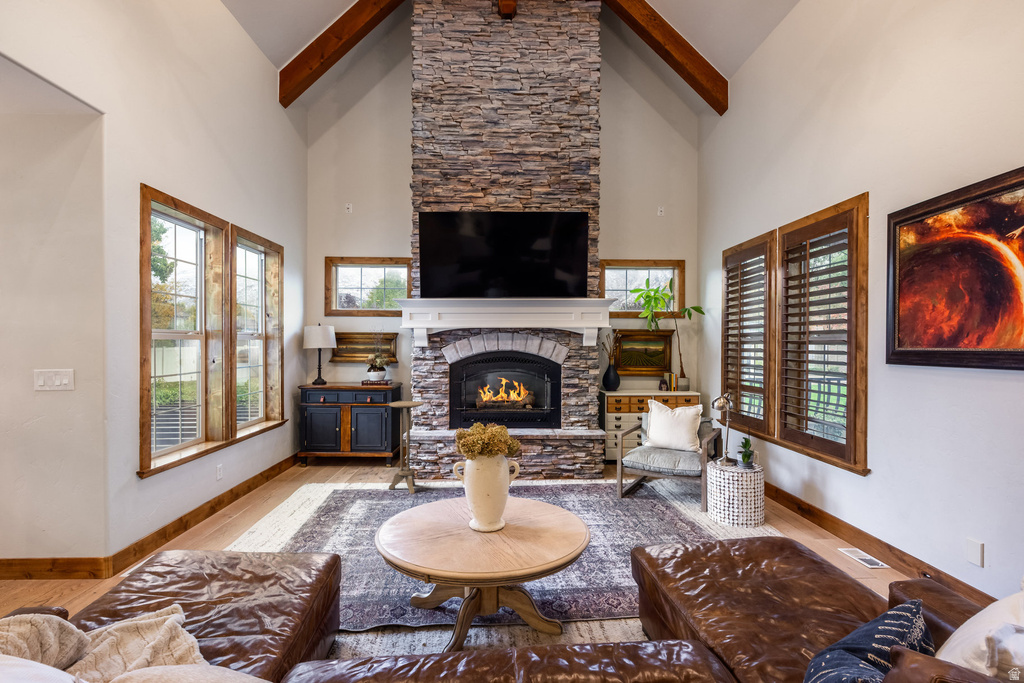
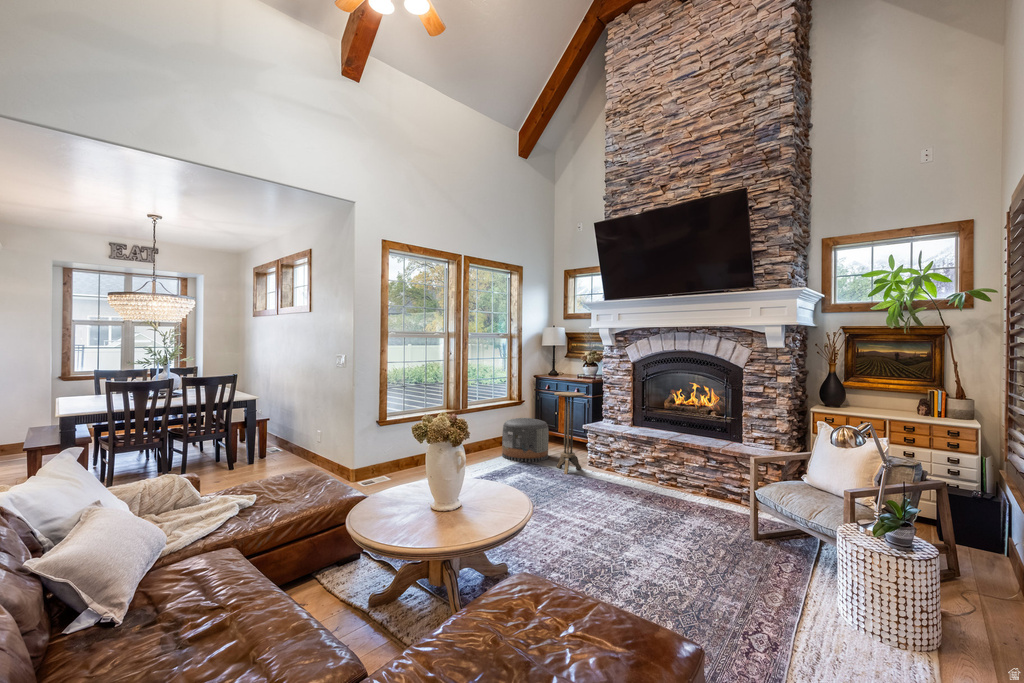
pouf: none [298,439,358,496] -> present [502,418,549,462]

